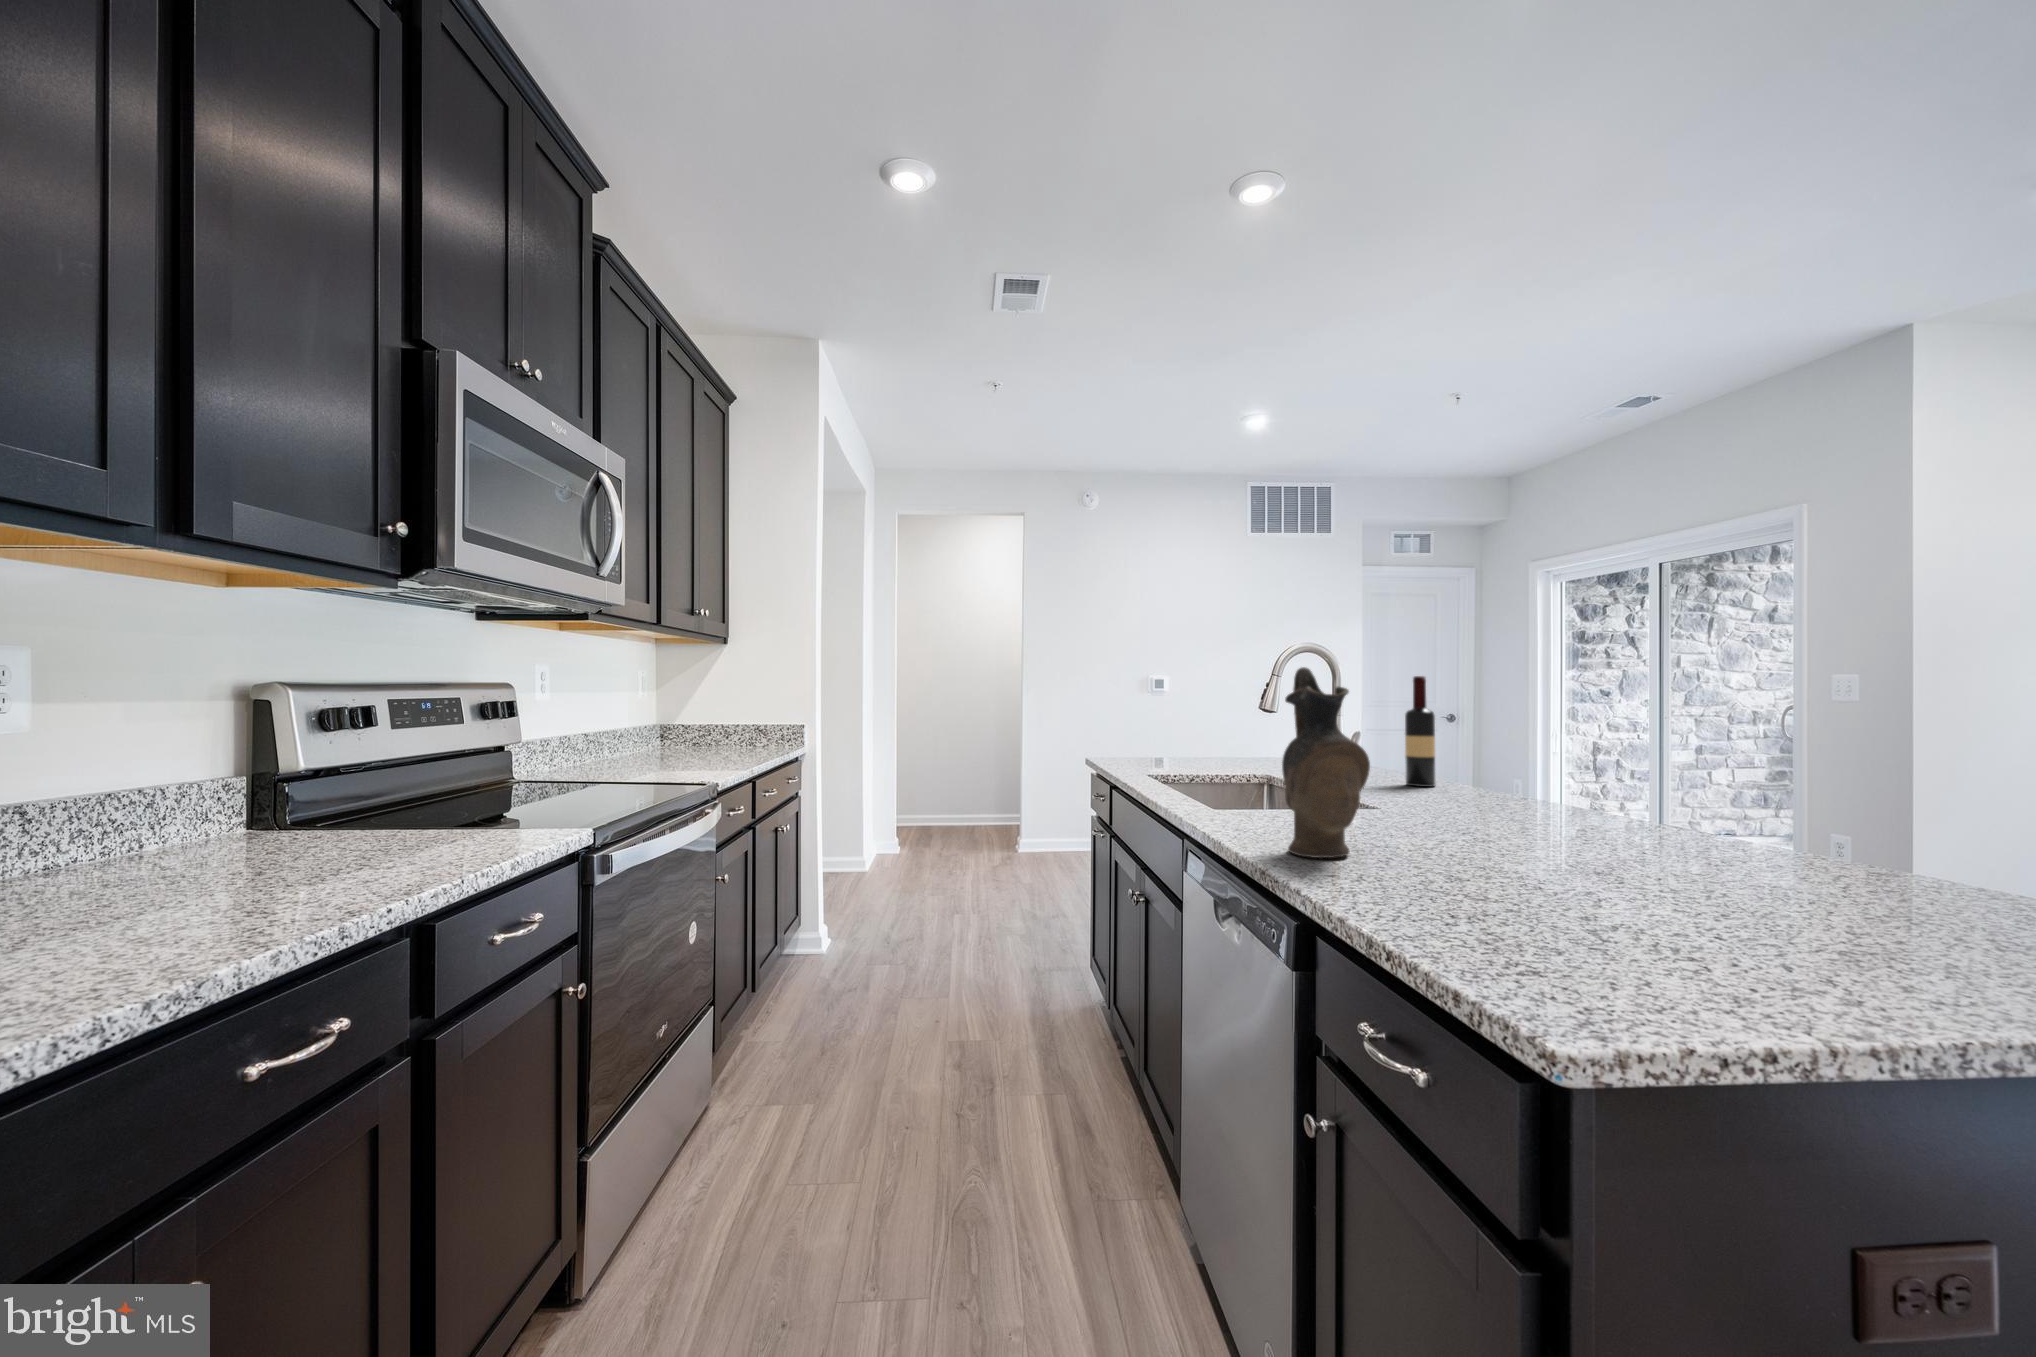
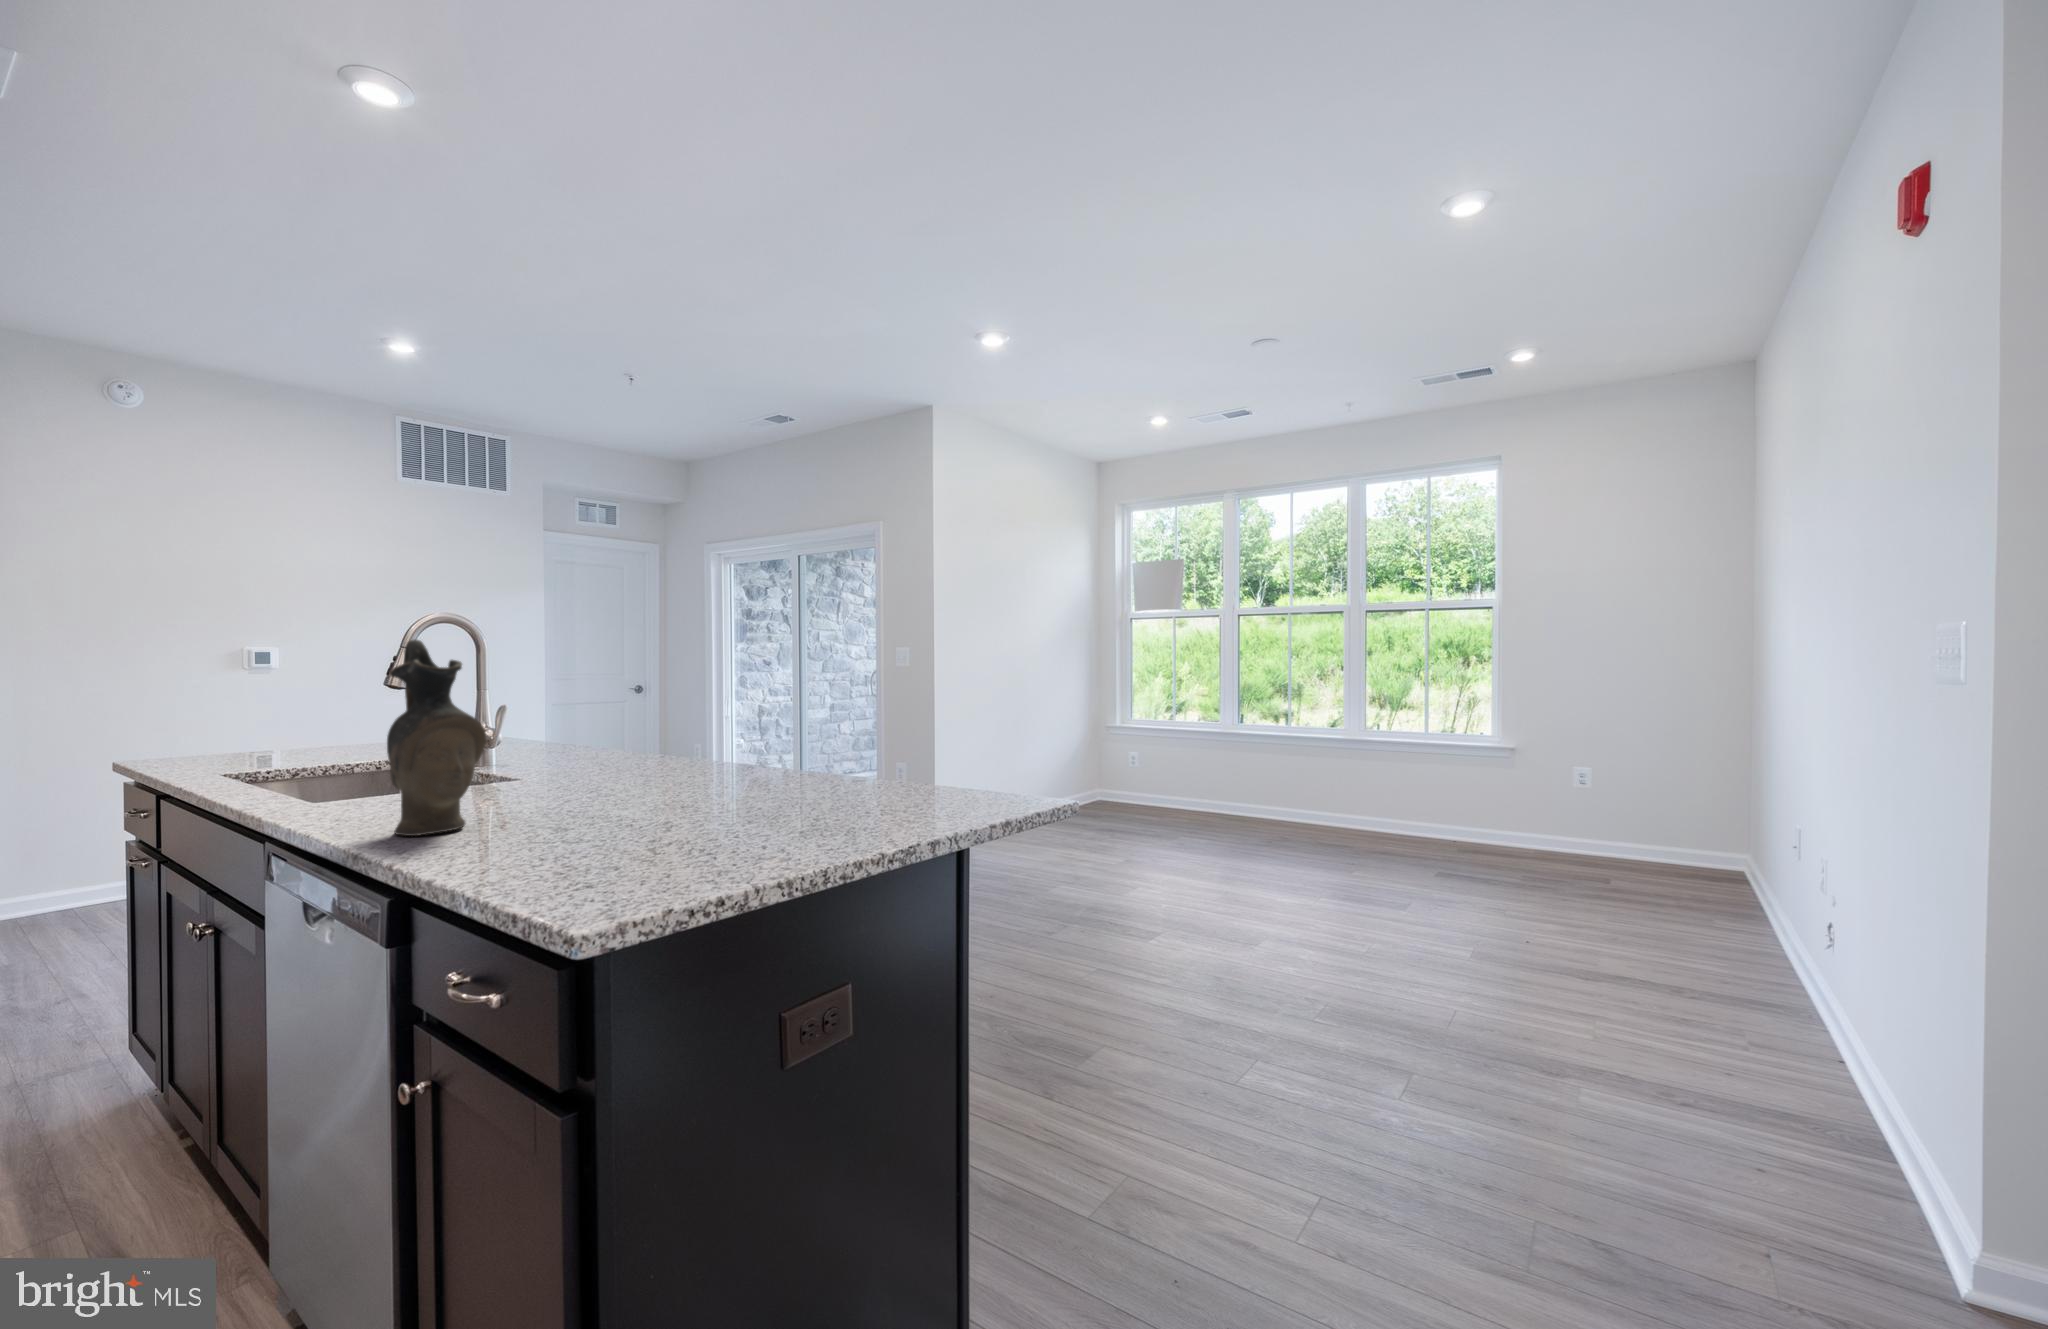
wine bottle: present [1405,676,1435,787] -> none [559,648,590,757]

